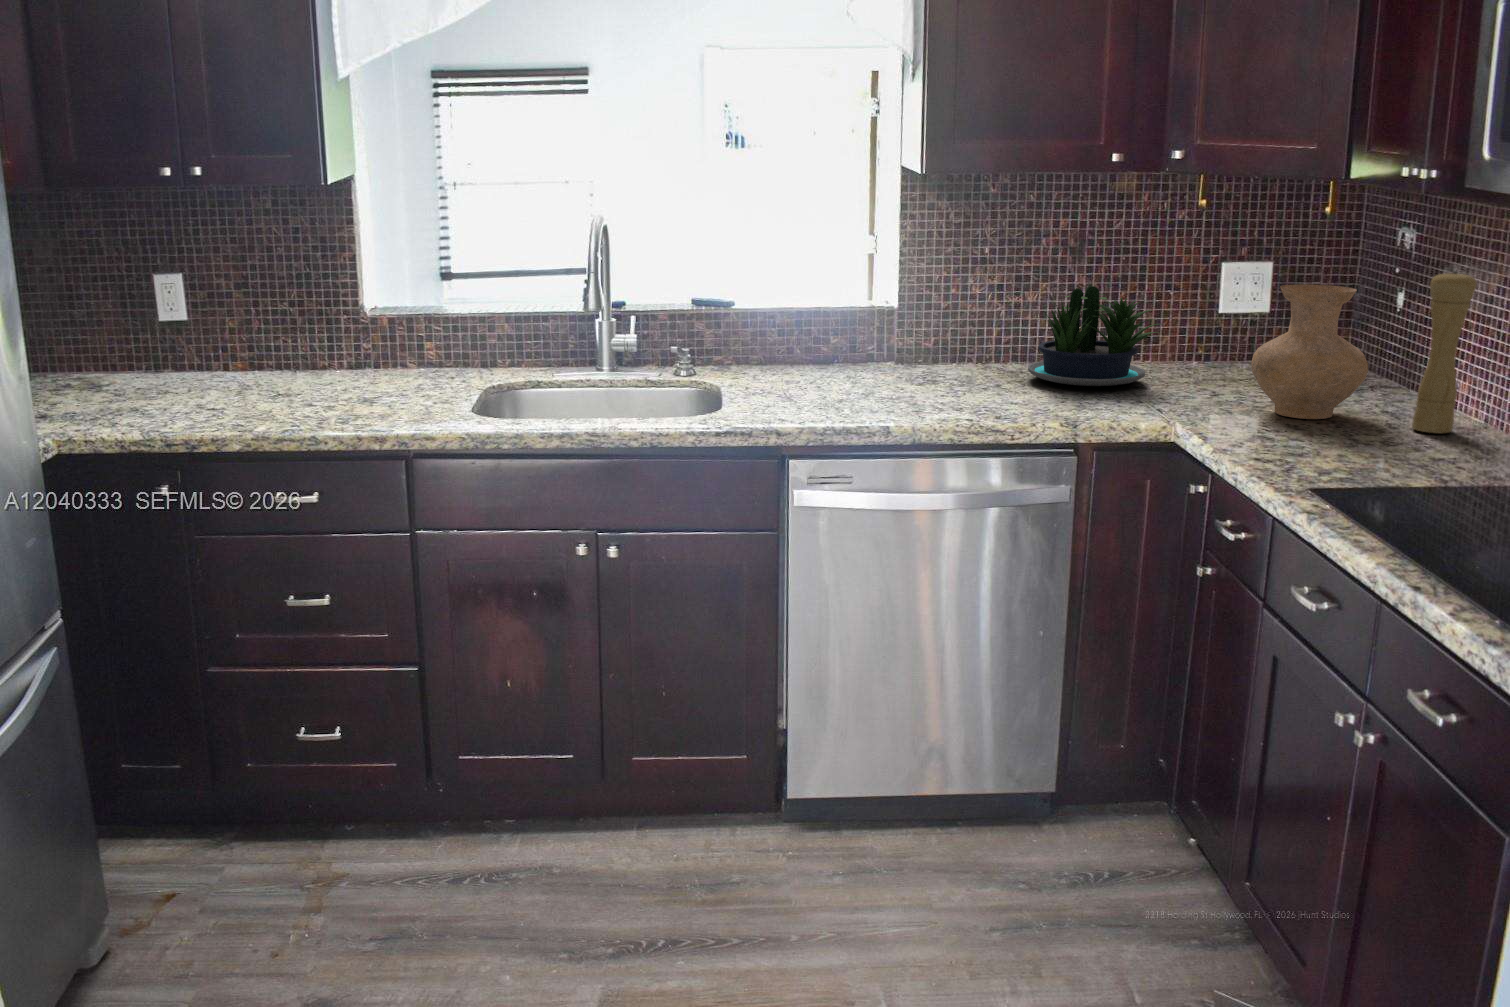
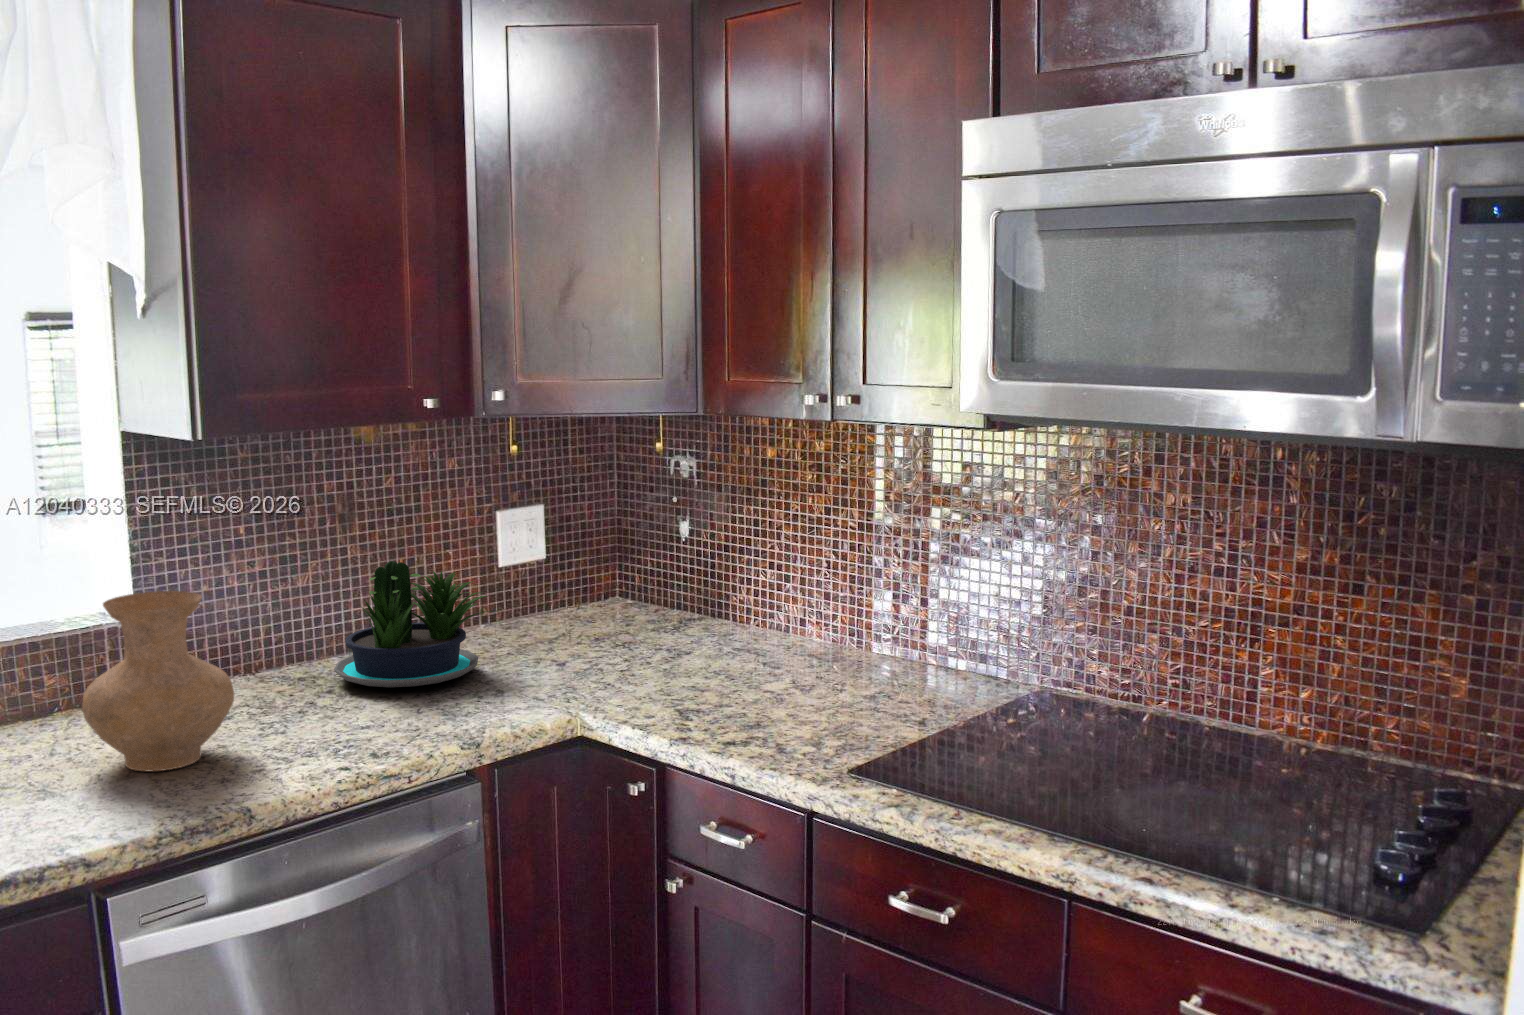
pepper mill: present [1412,271,1476,433] -> none [779,512,820,675]
vase: present [1251,284,1368,419] -> present [82,591,234,771]

